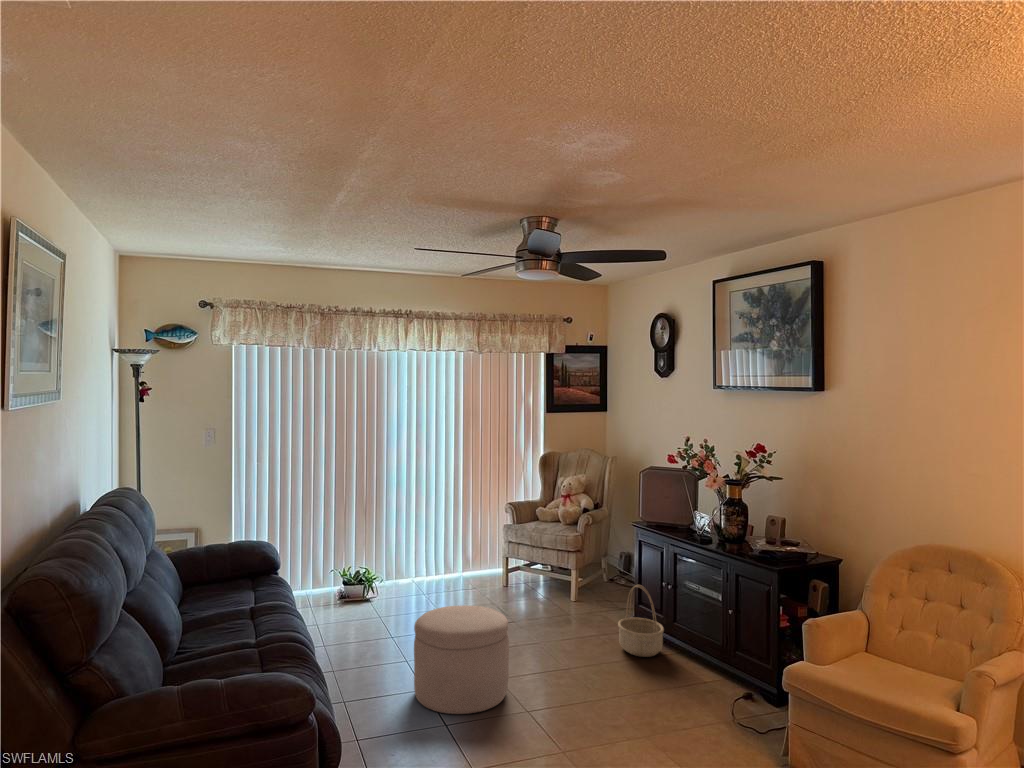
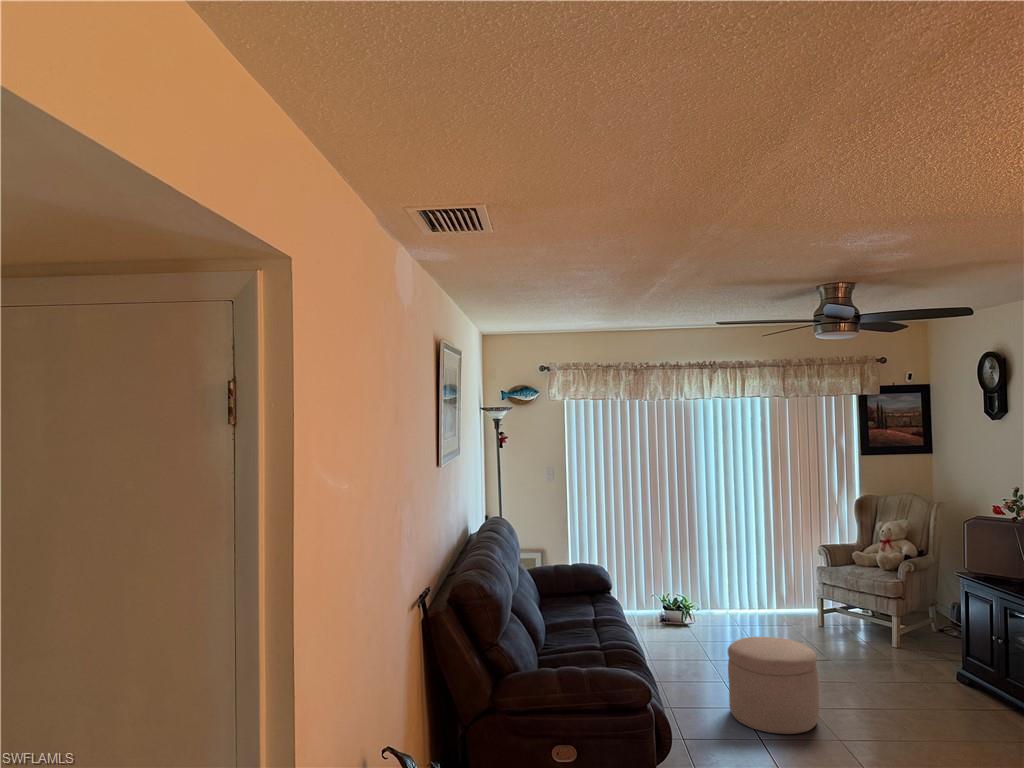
basket: present [618,585,664,657] -> none [940,636,995,712]

